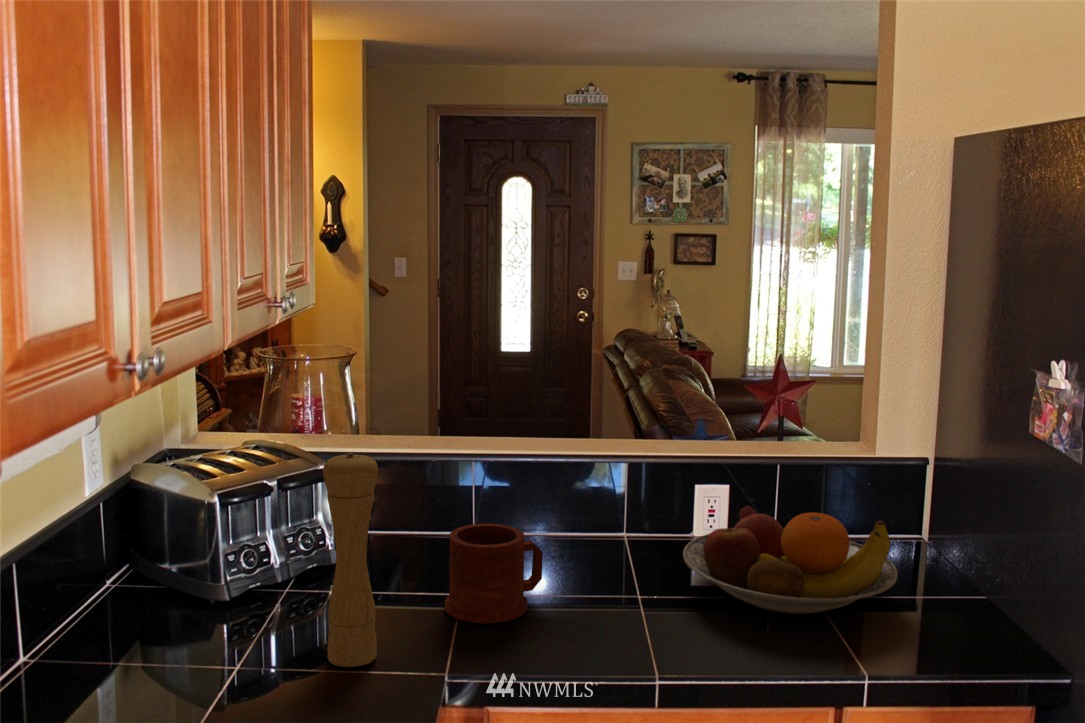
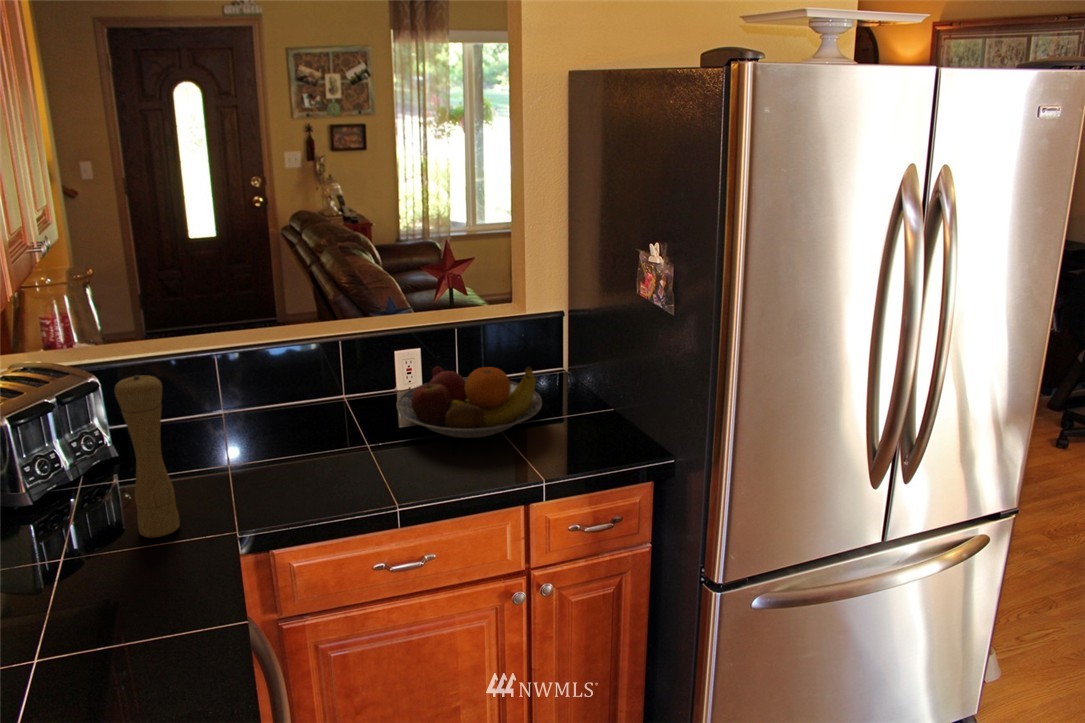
mug: present [445,524,543,623] -> none [219,407,296,484]

